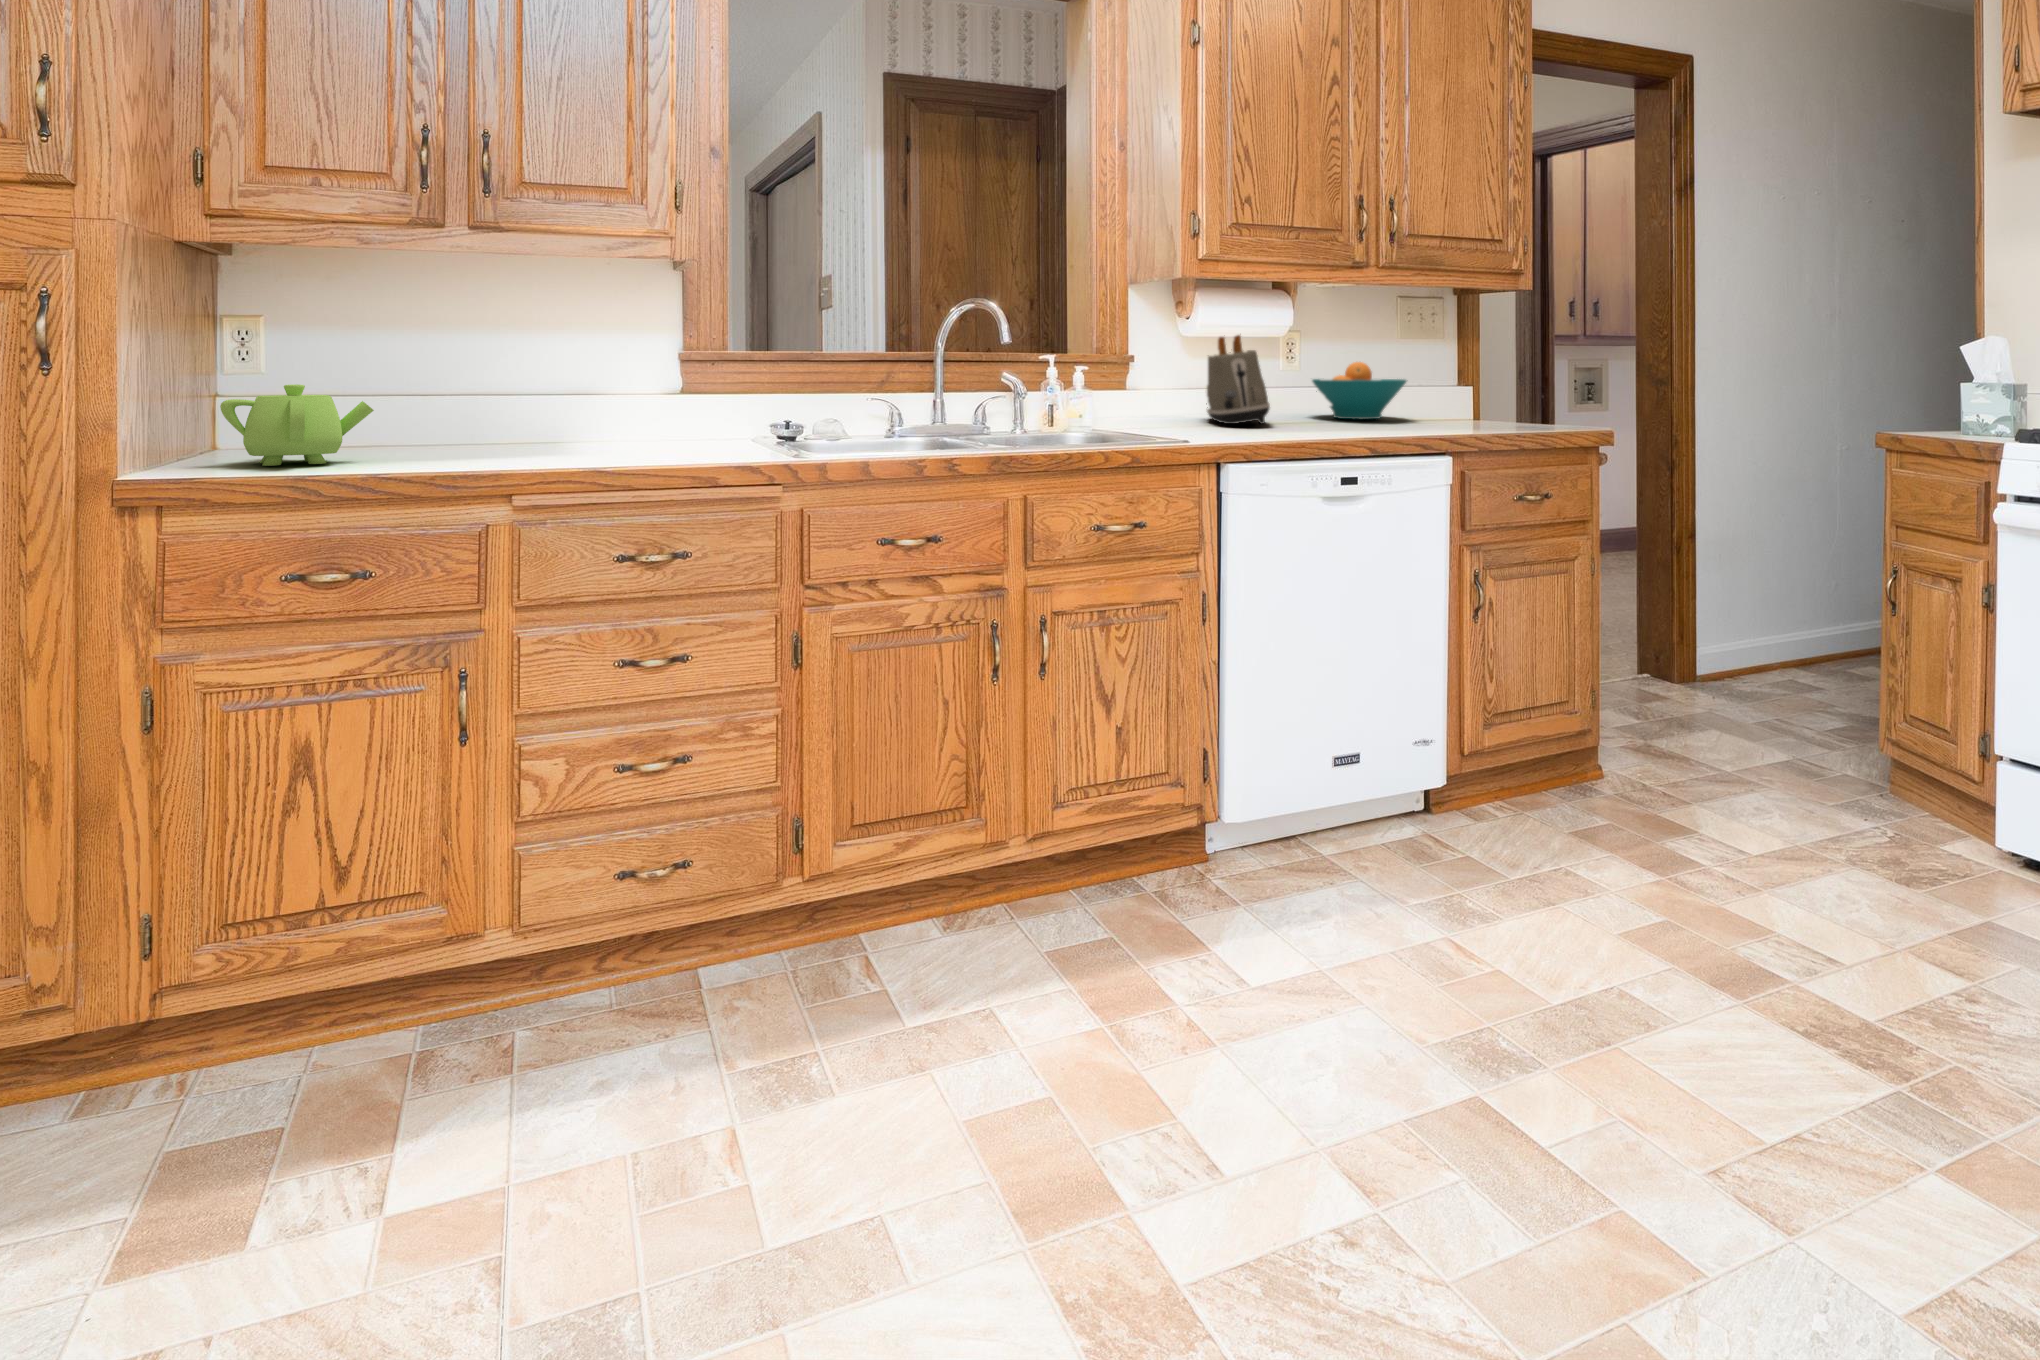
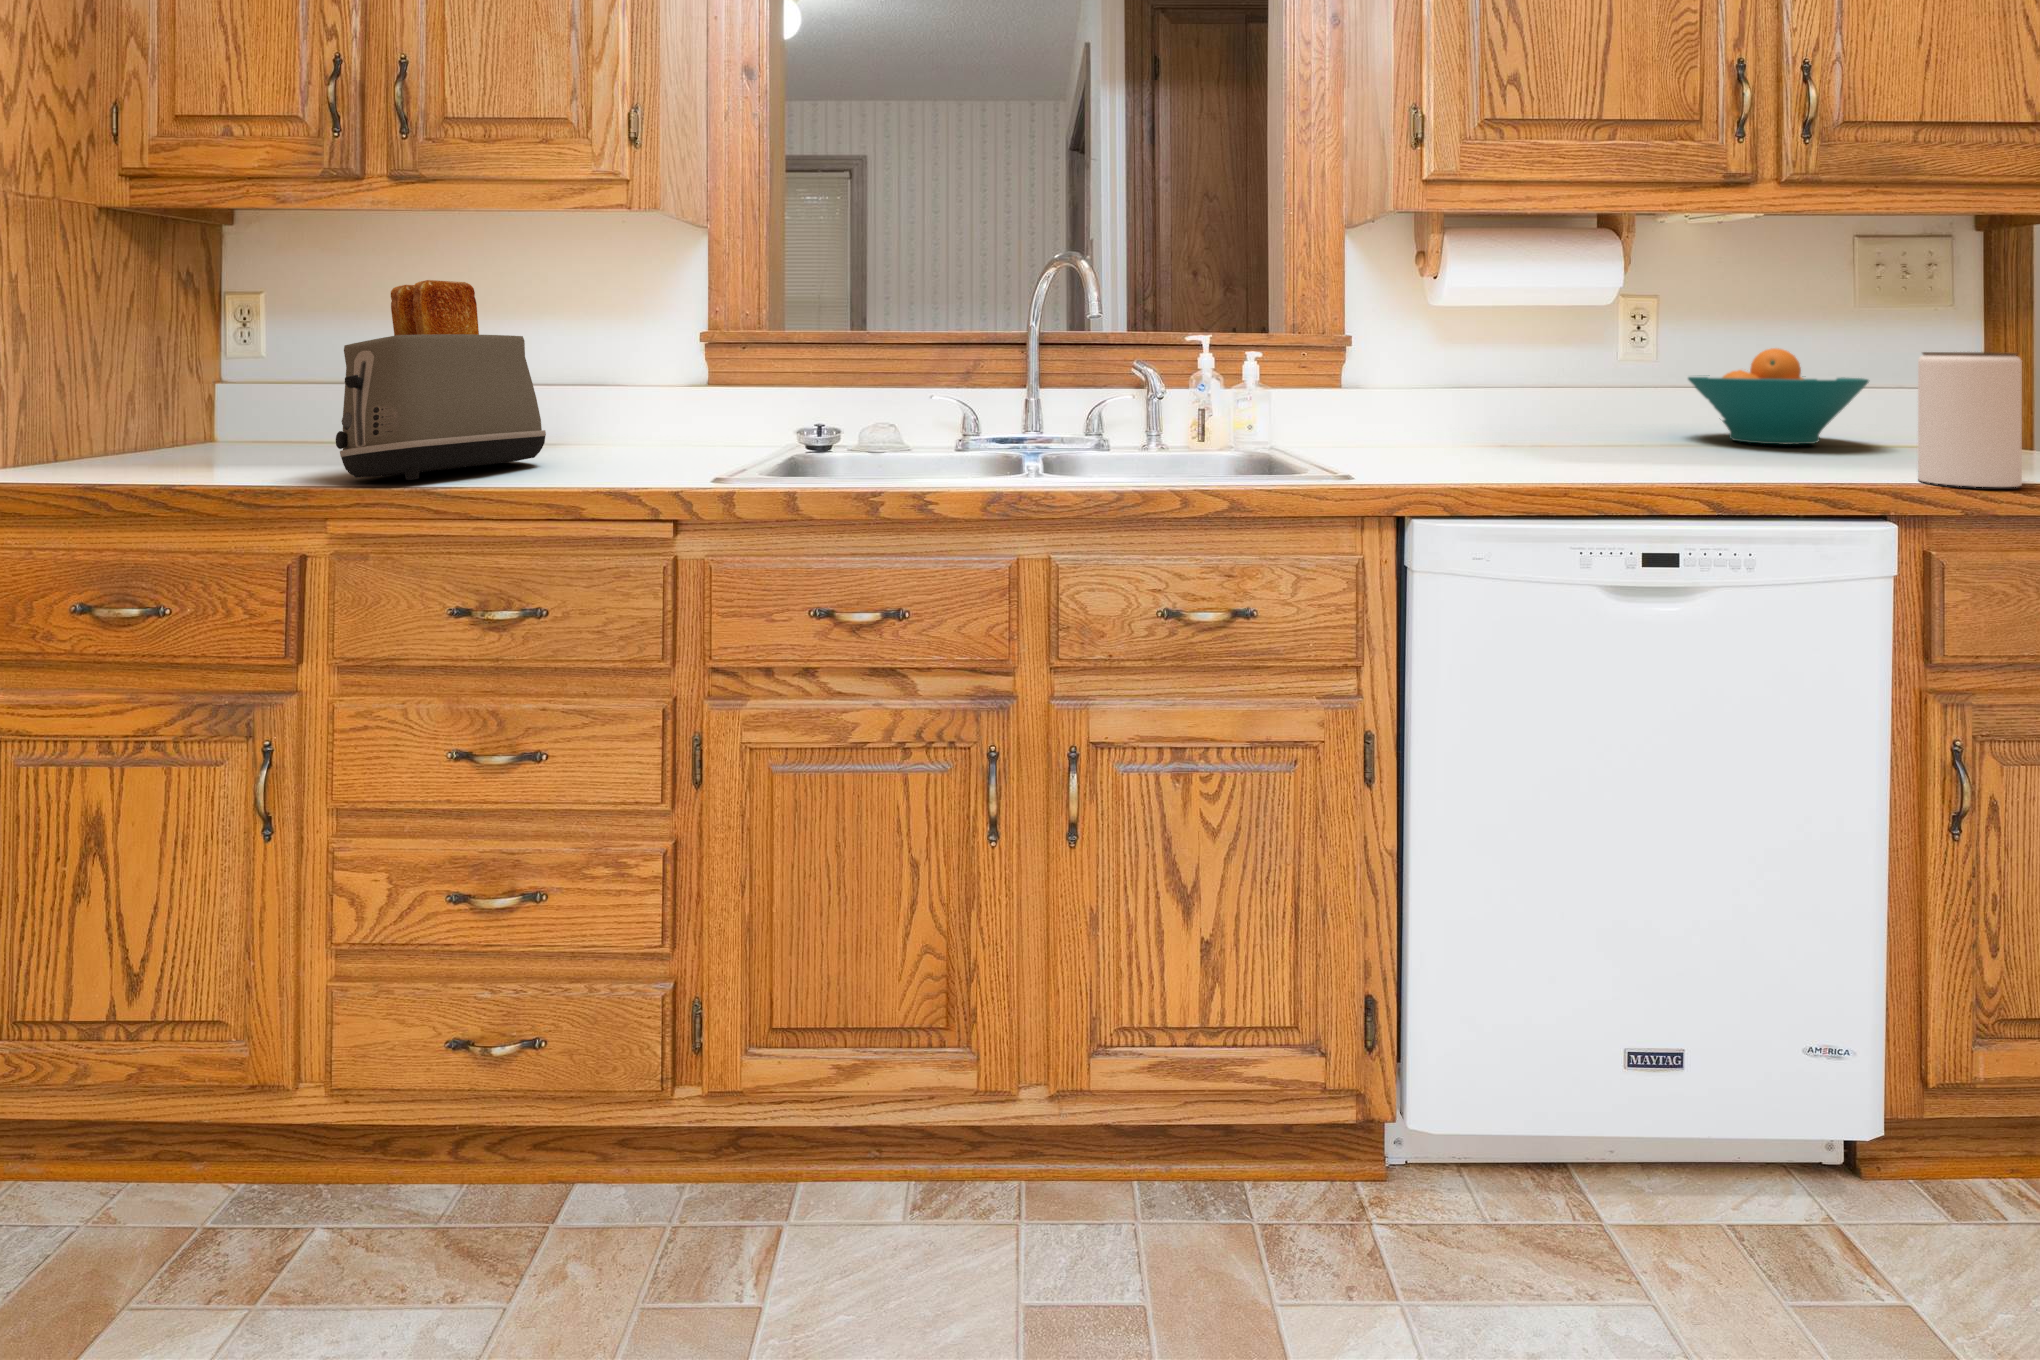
toaster: present [1206,335,1270,424] -> present [336,280,546,480]
jar: none [1448,364,1495,436] -> present [1918,352,2022,487]
teapot: present [220,384,374,466] -> none [99,371,267,467]

